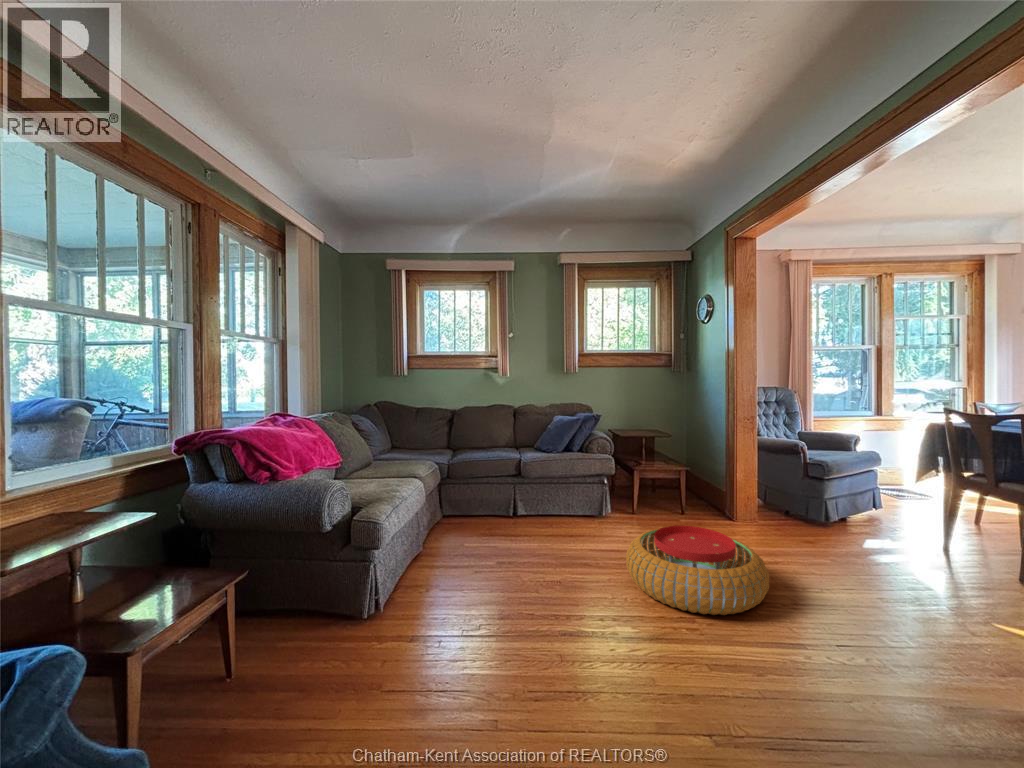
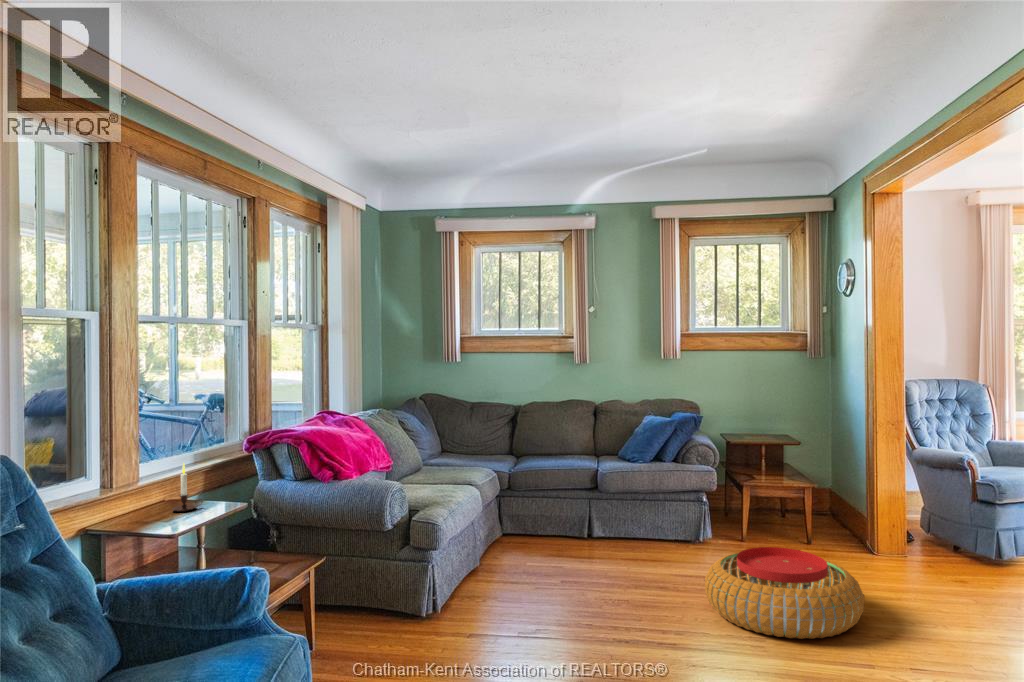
candle: none [47,471,94,530] -> present [172,463,201,512]

